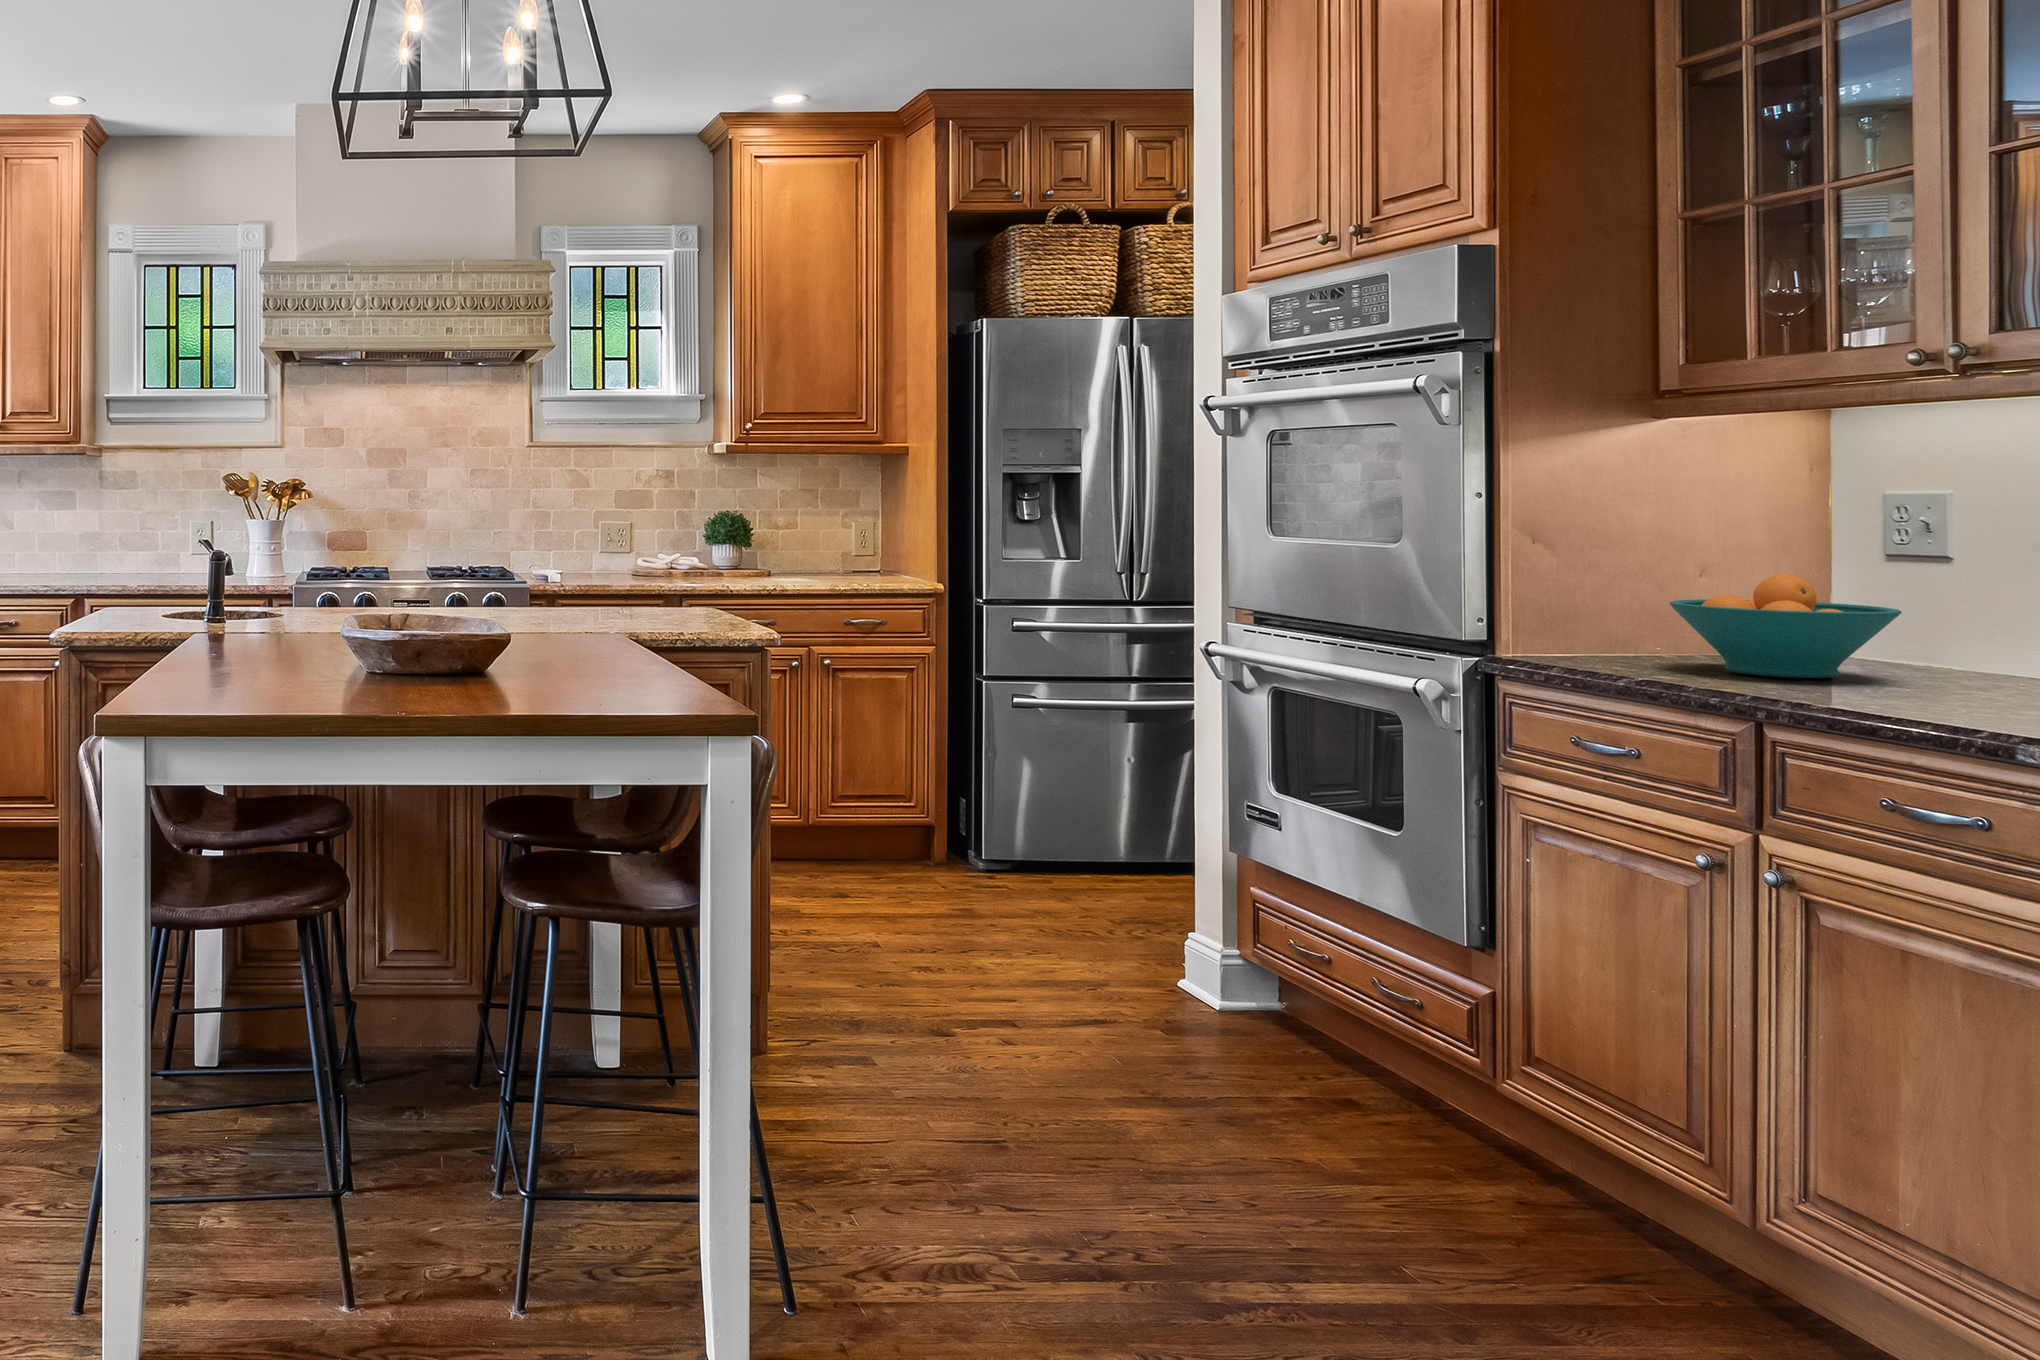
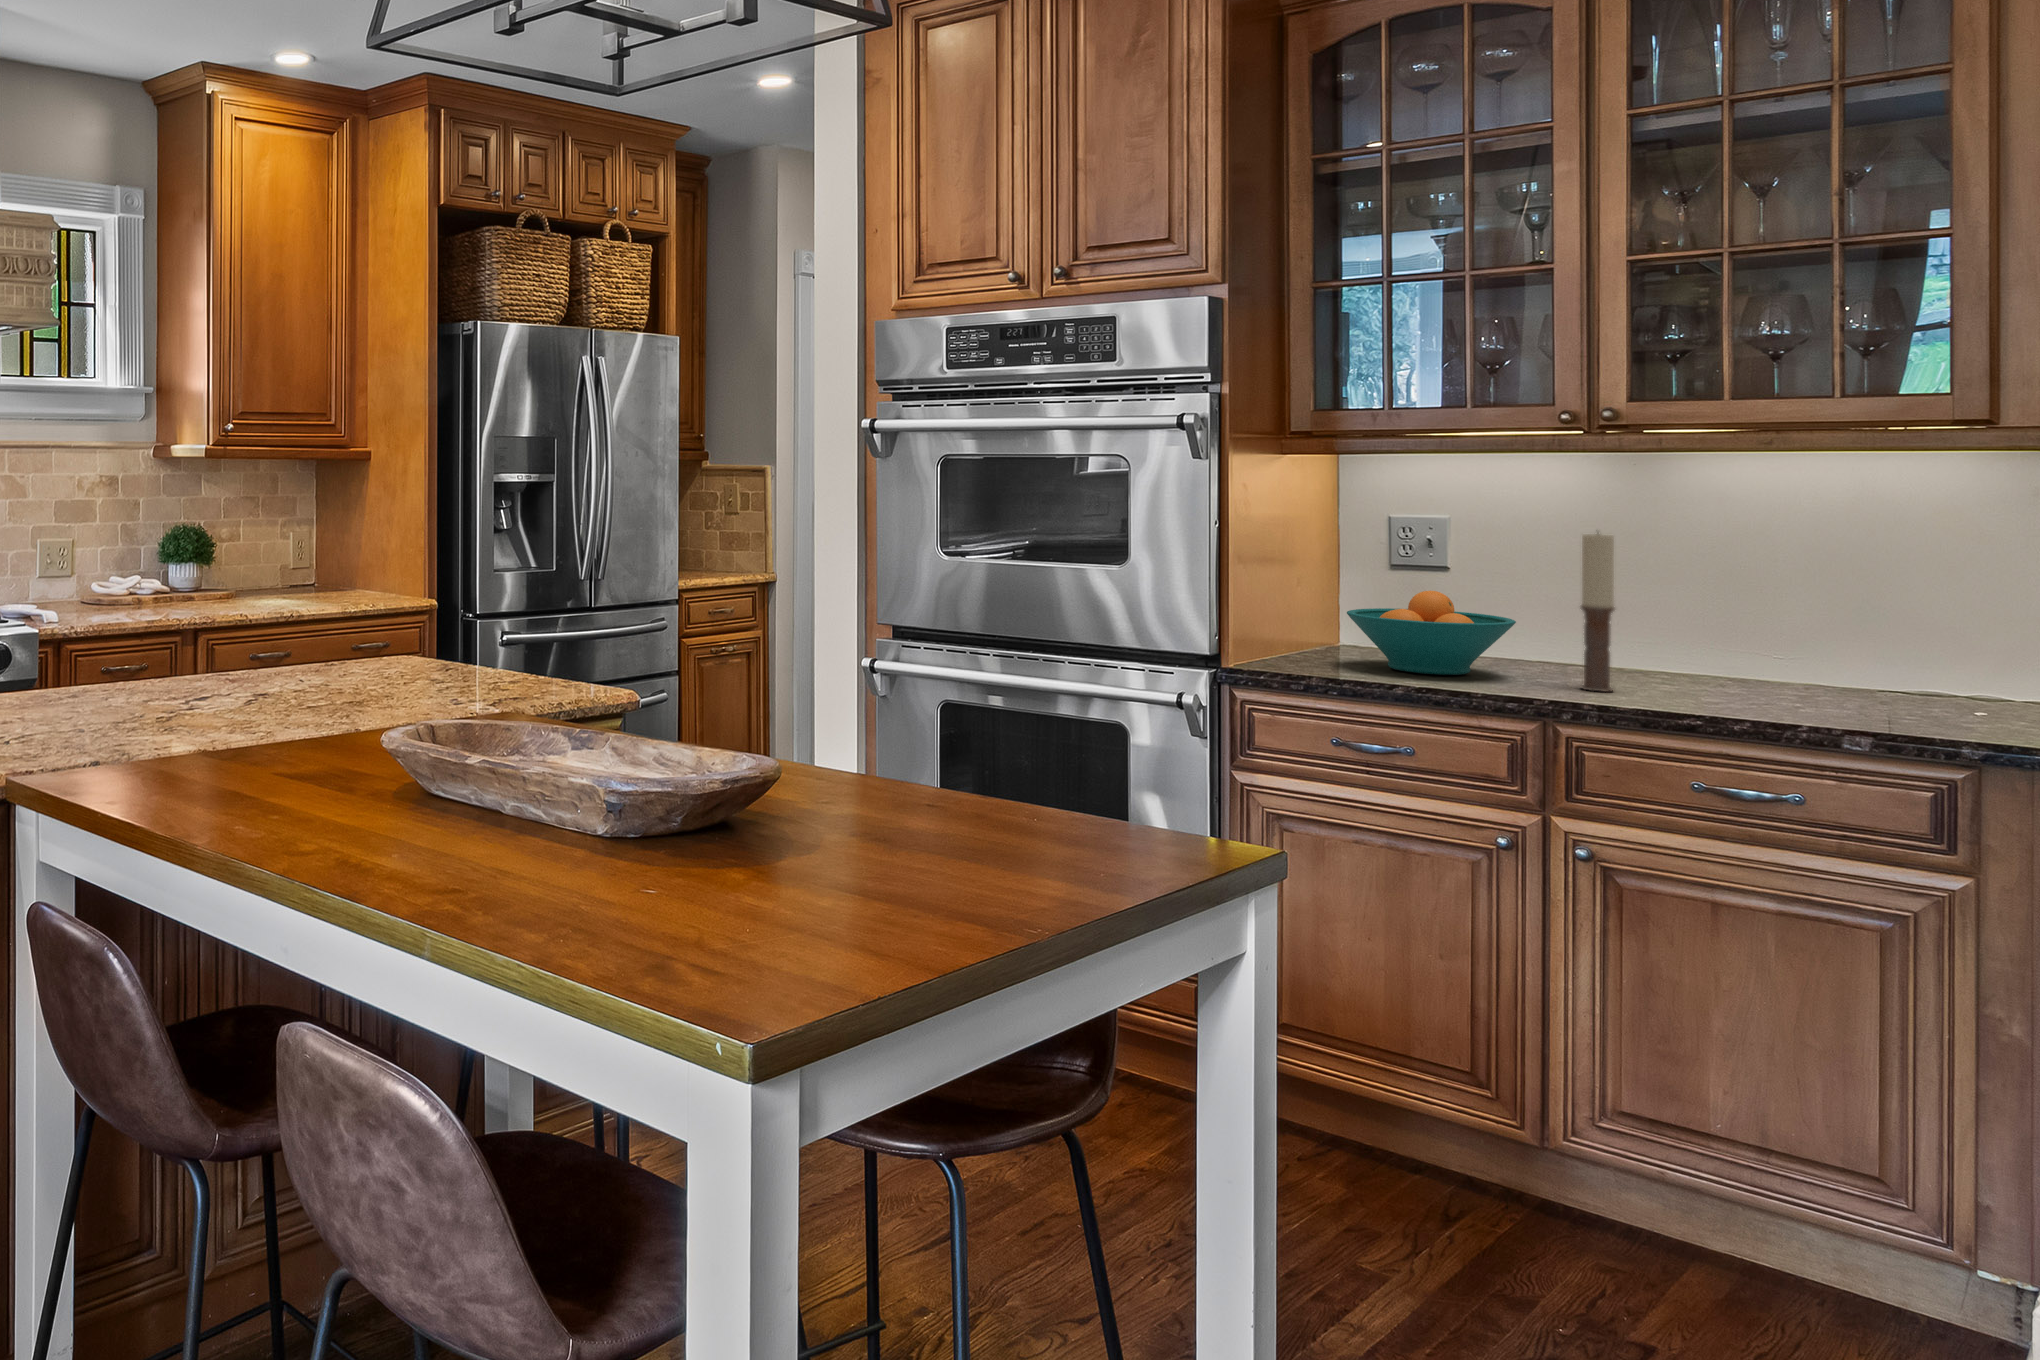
candle: none [1924,492,1975,701] -> present [1581,533,1615,692]

